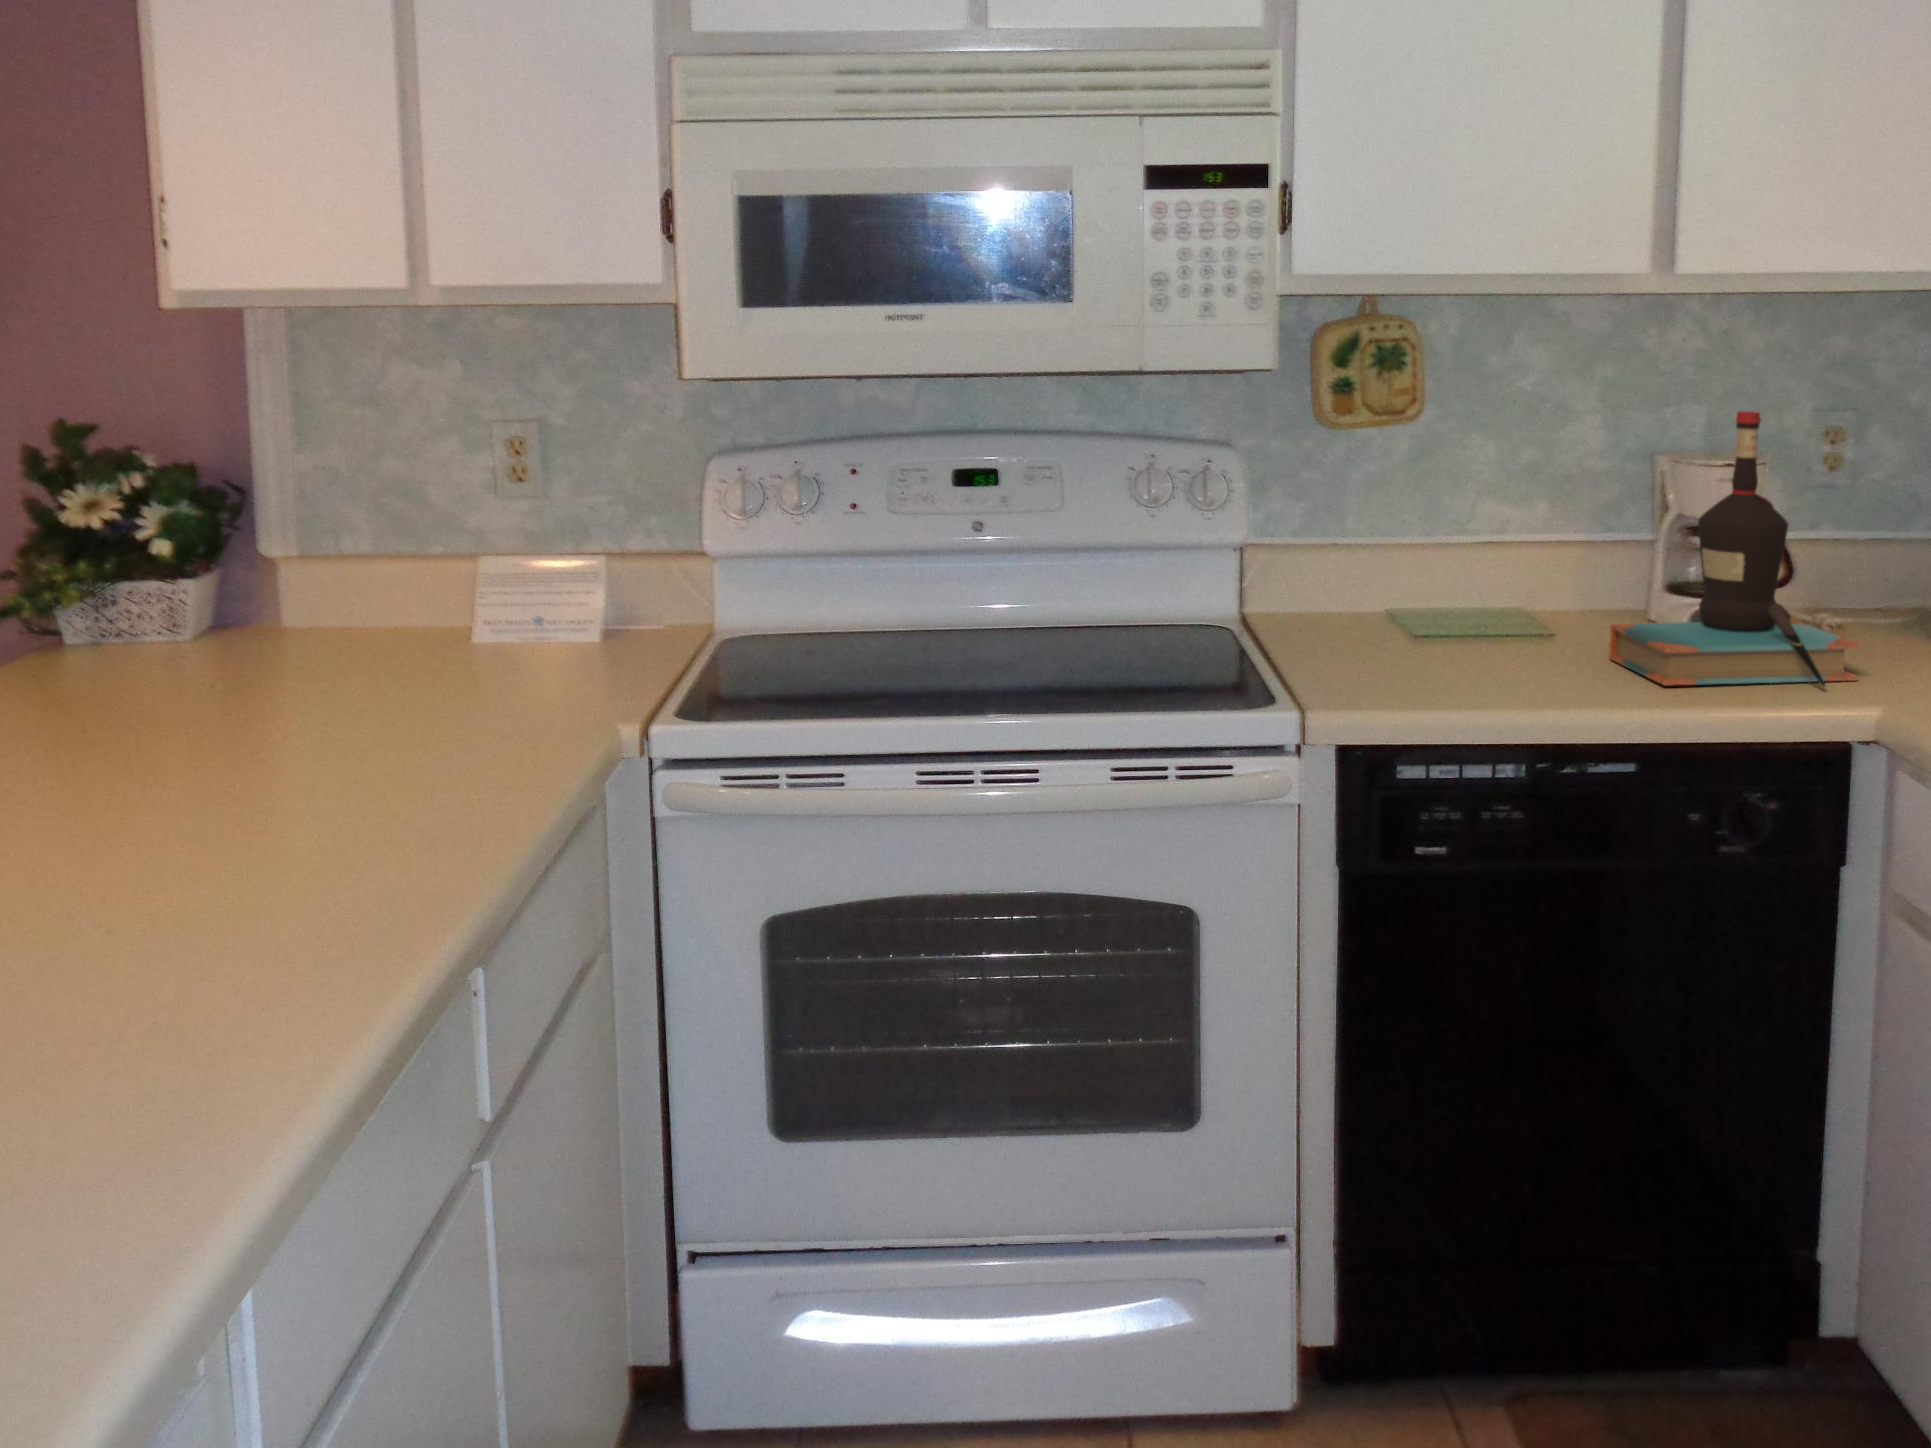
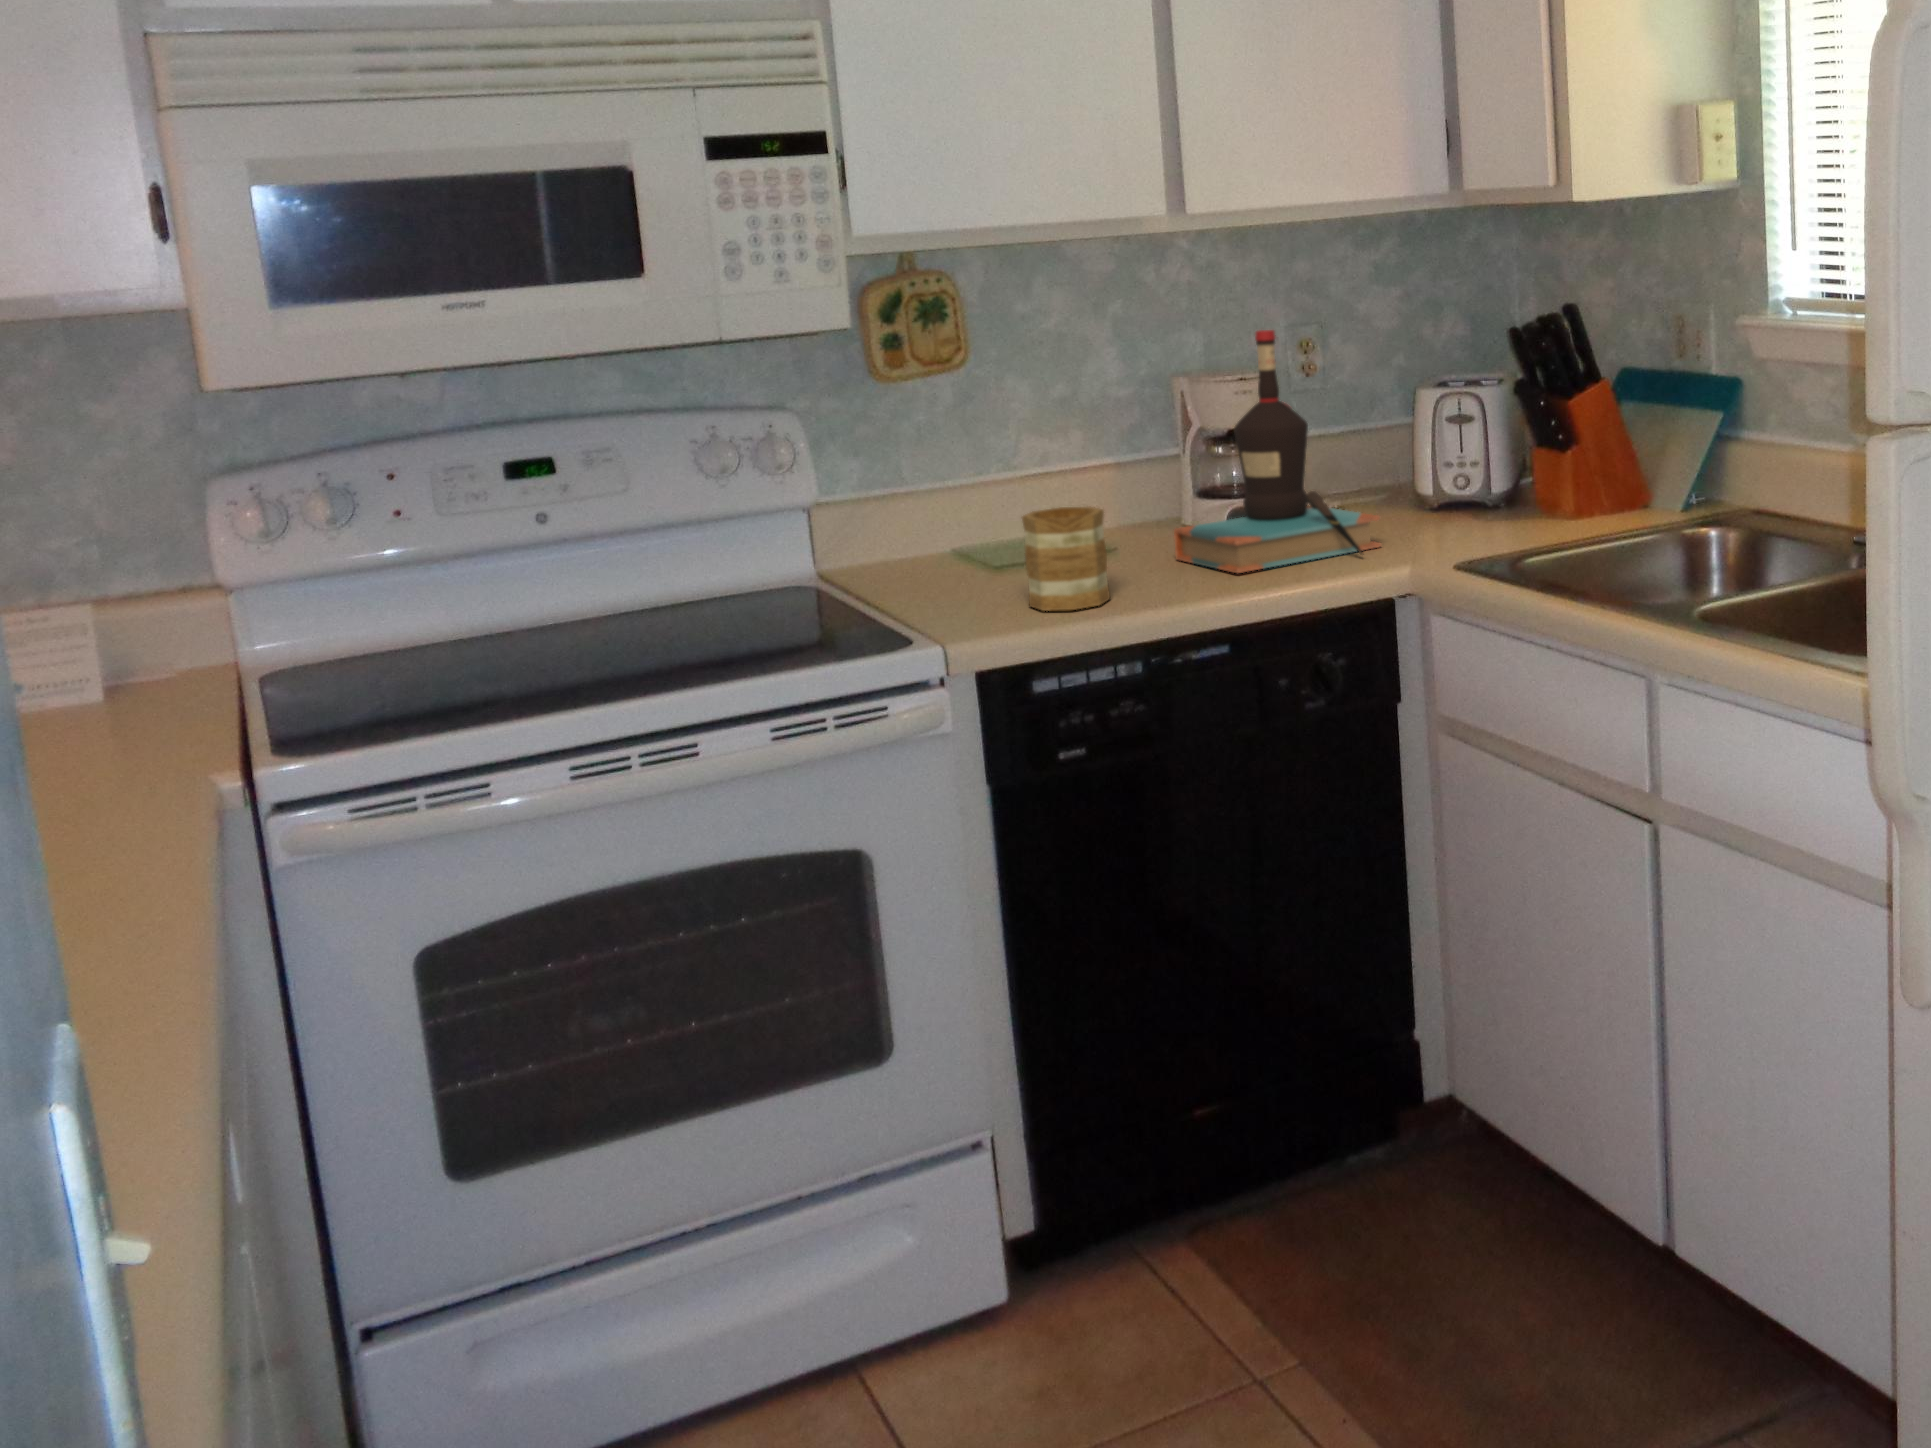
mug: none [1416,584,1509,698] -> present [1022,507,1110,611]

